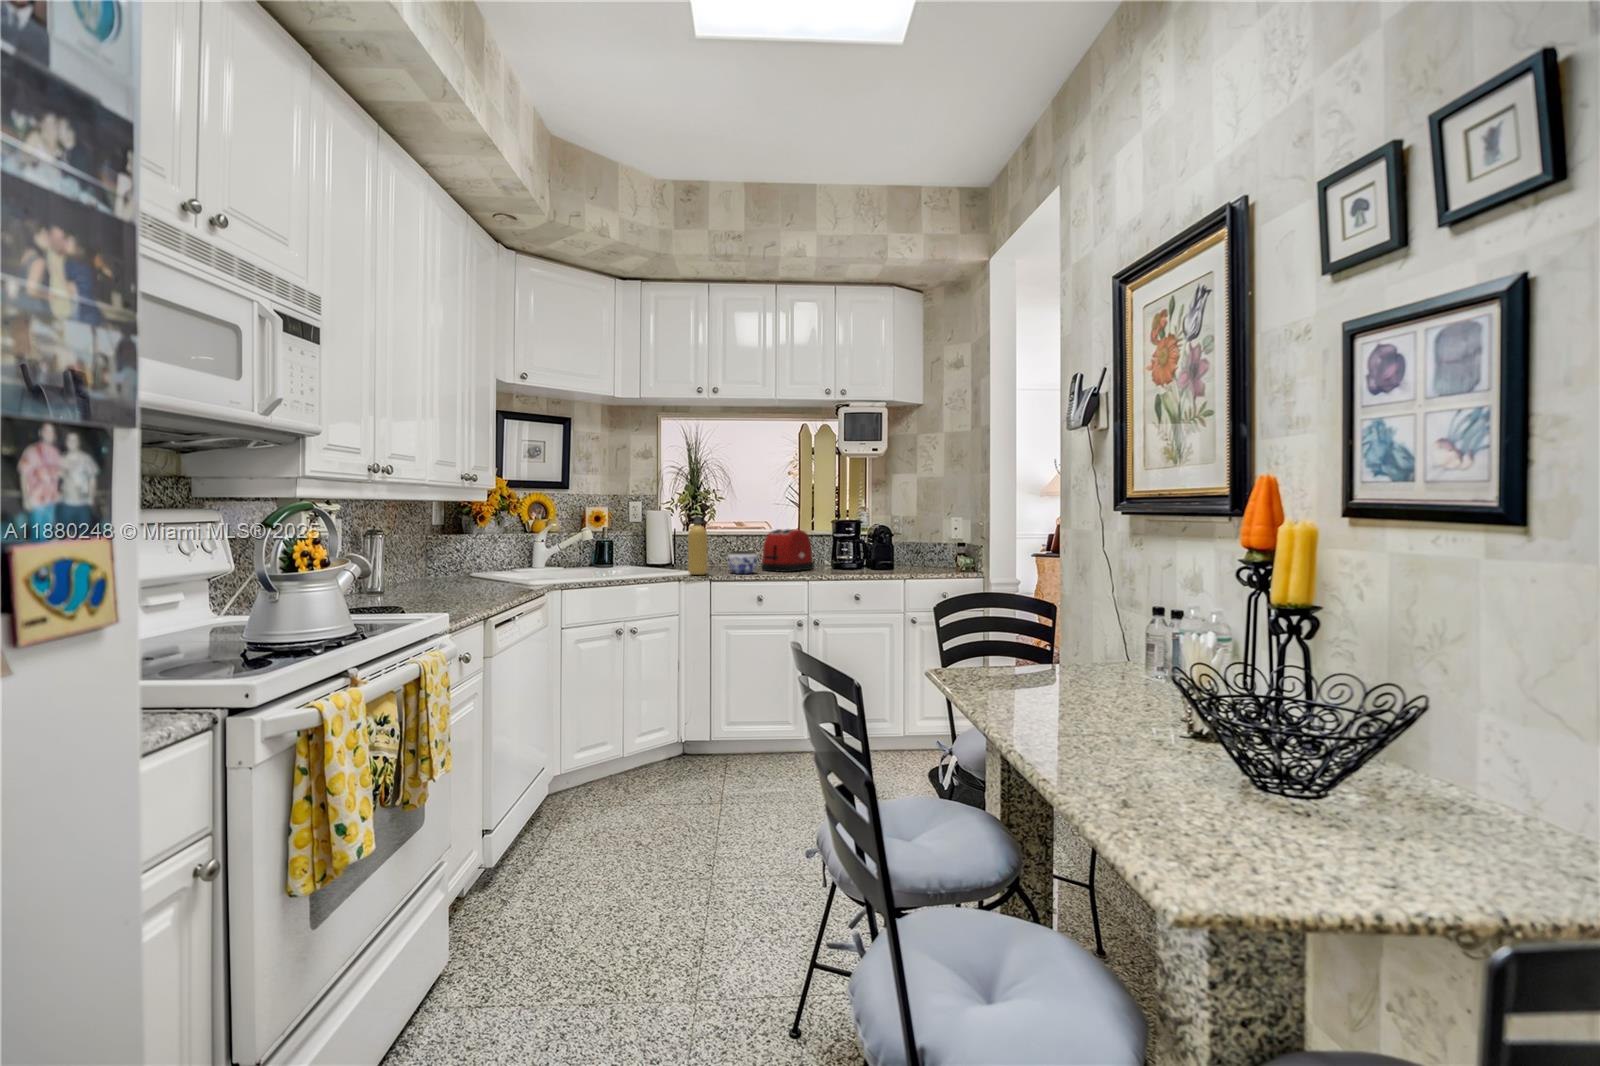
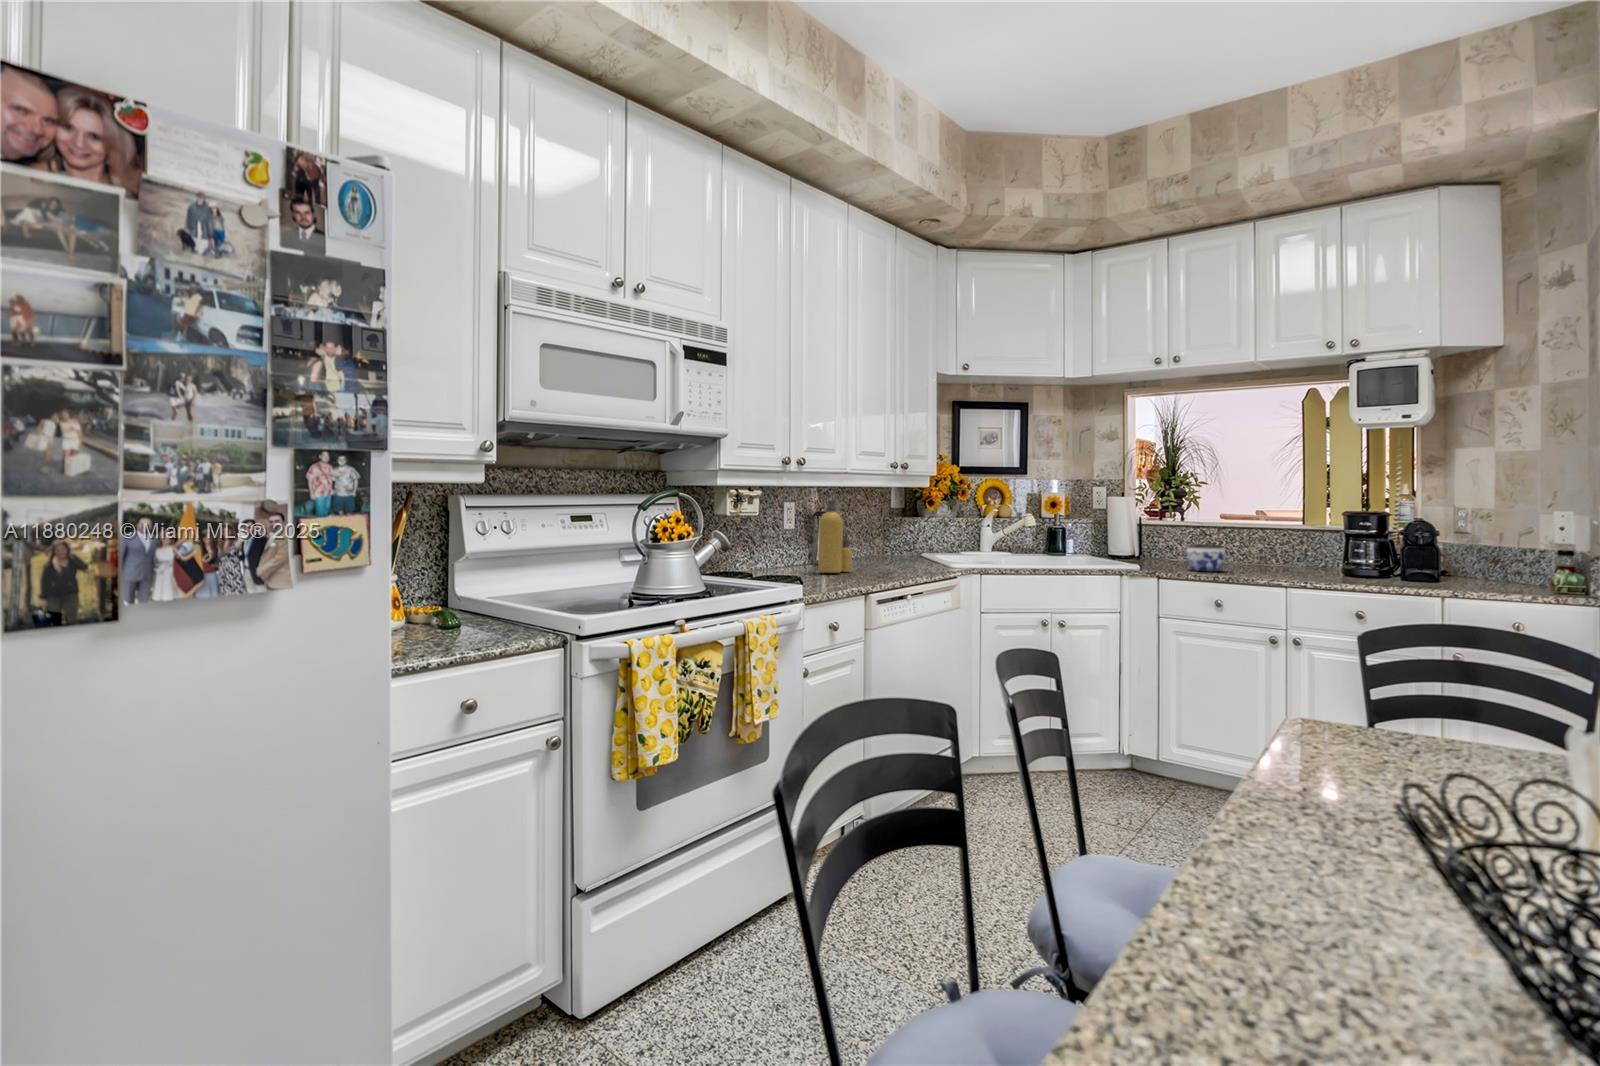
bottle: present [688,516,708,575] -> present [818,500,852,573]
toaster: present [761,529,814,572] -> none [1240,520,1319,572]

